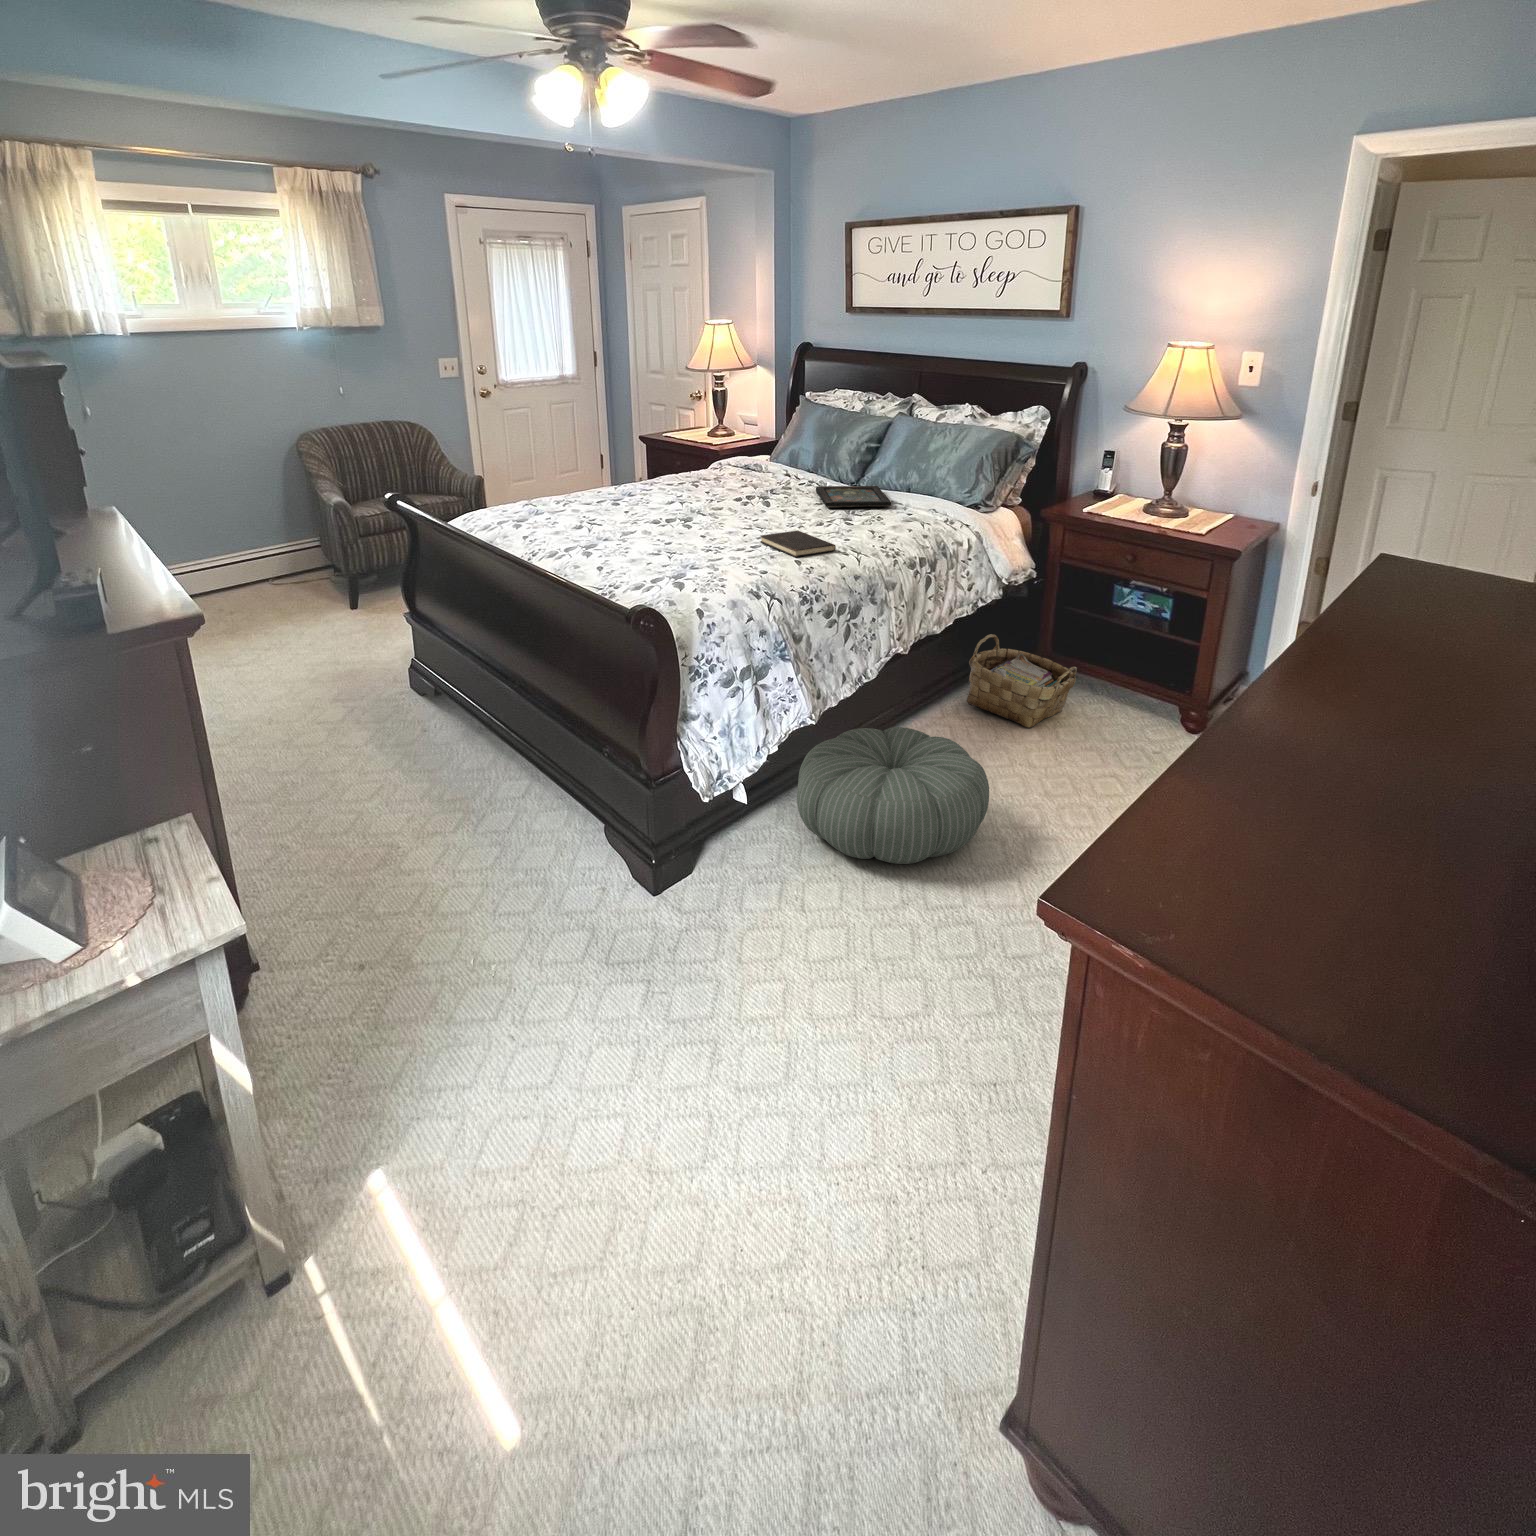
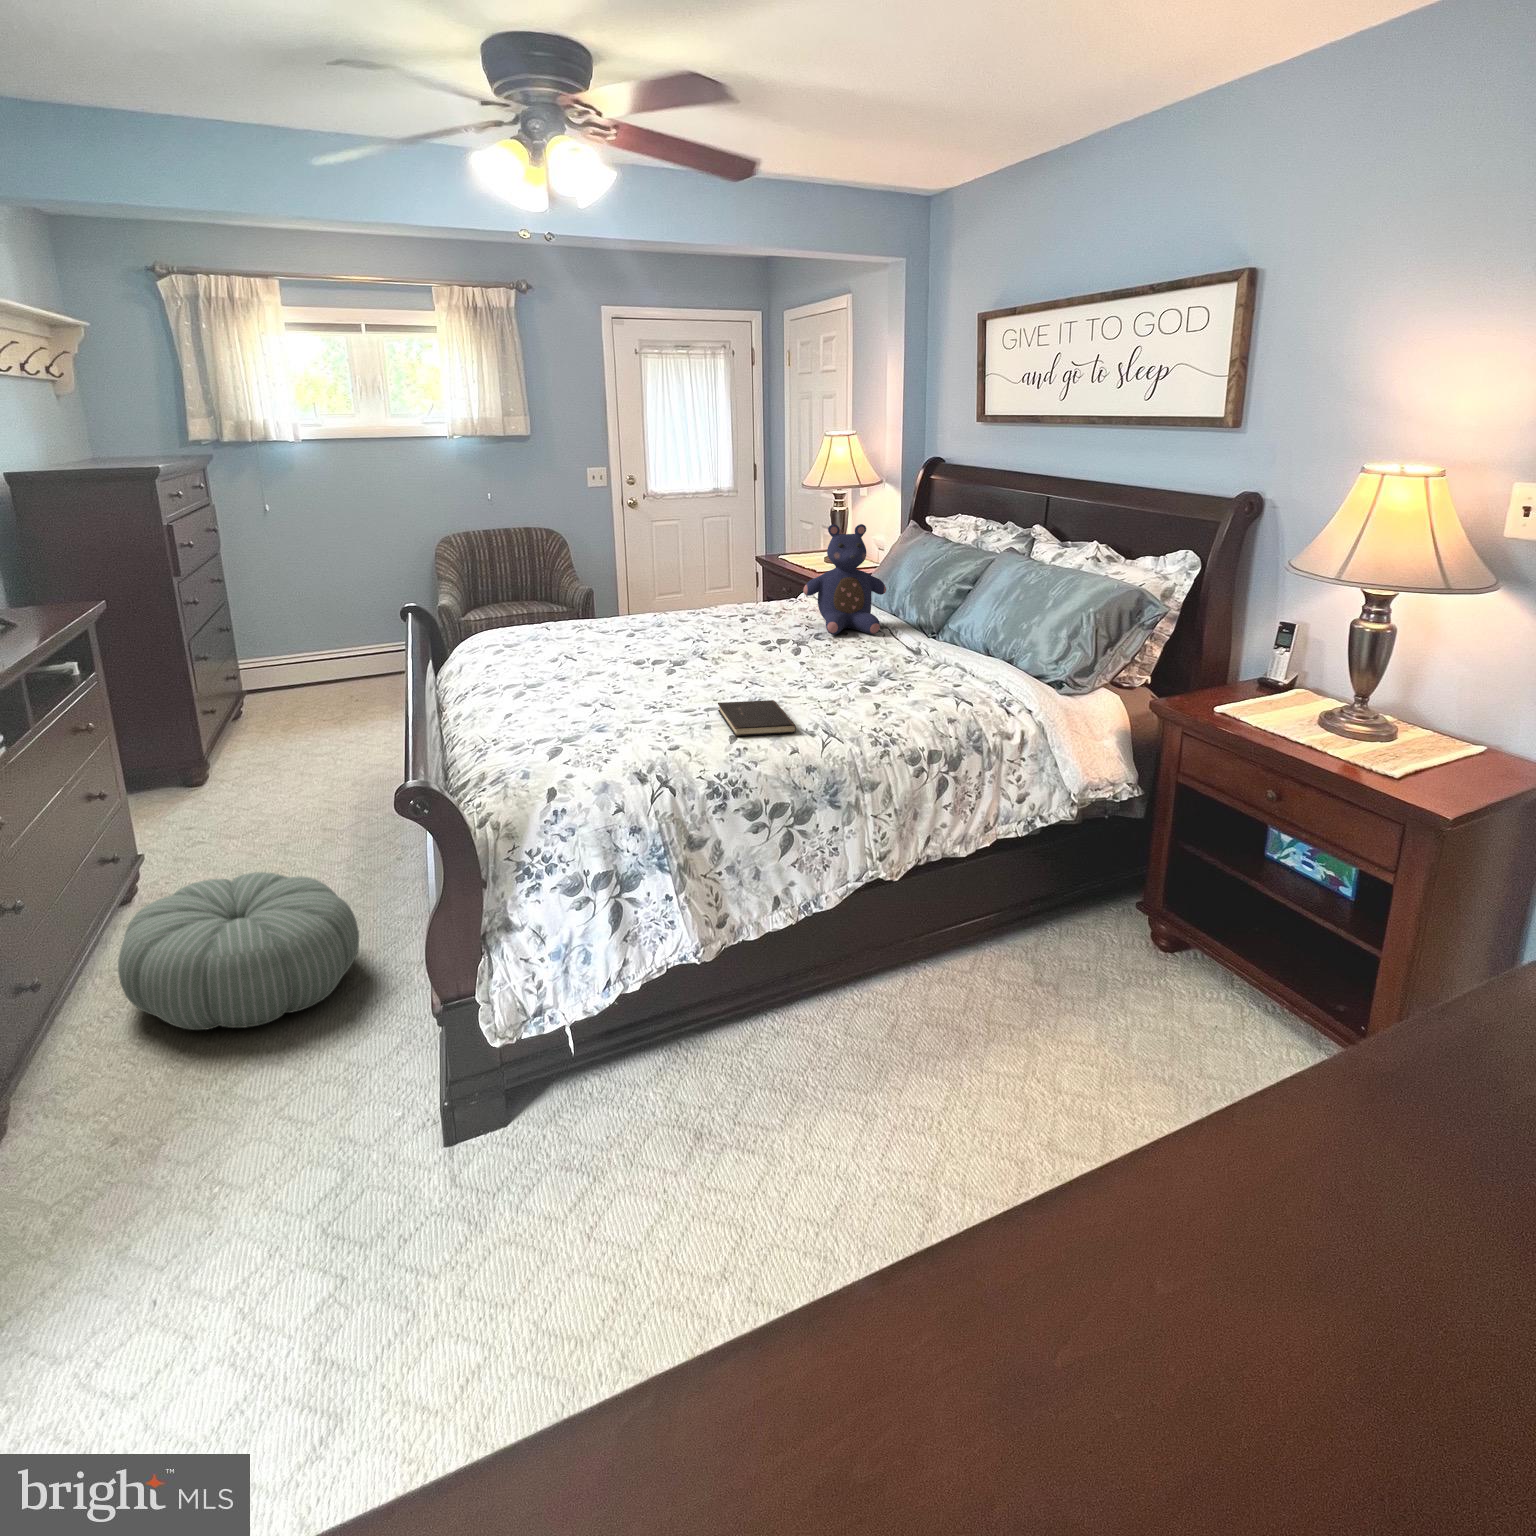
teddy bear: none [748,396,813,486] -> present [803,524,886,635]
tray: present [816,486,891,507] -> none [854,640,952,675]
woven basket: present [967,634,1077,728] -> none [1021,861,1171,1000]
pouf: present [797,727,989,864] -> present [118,872,359,1030]

